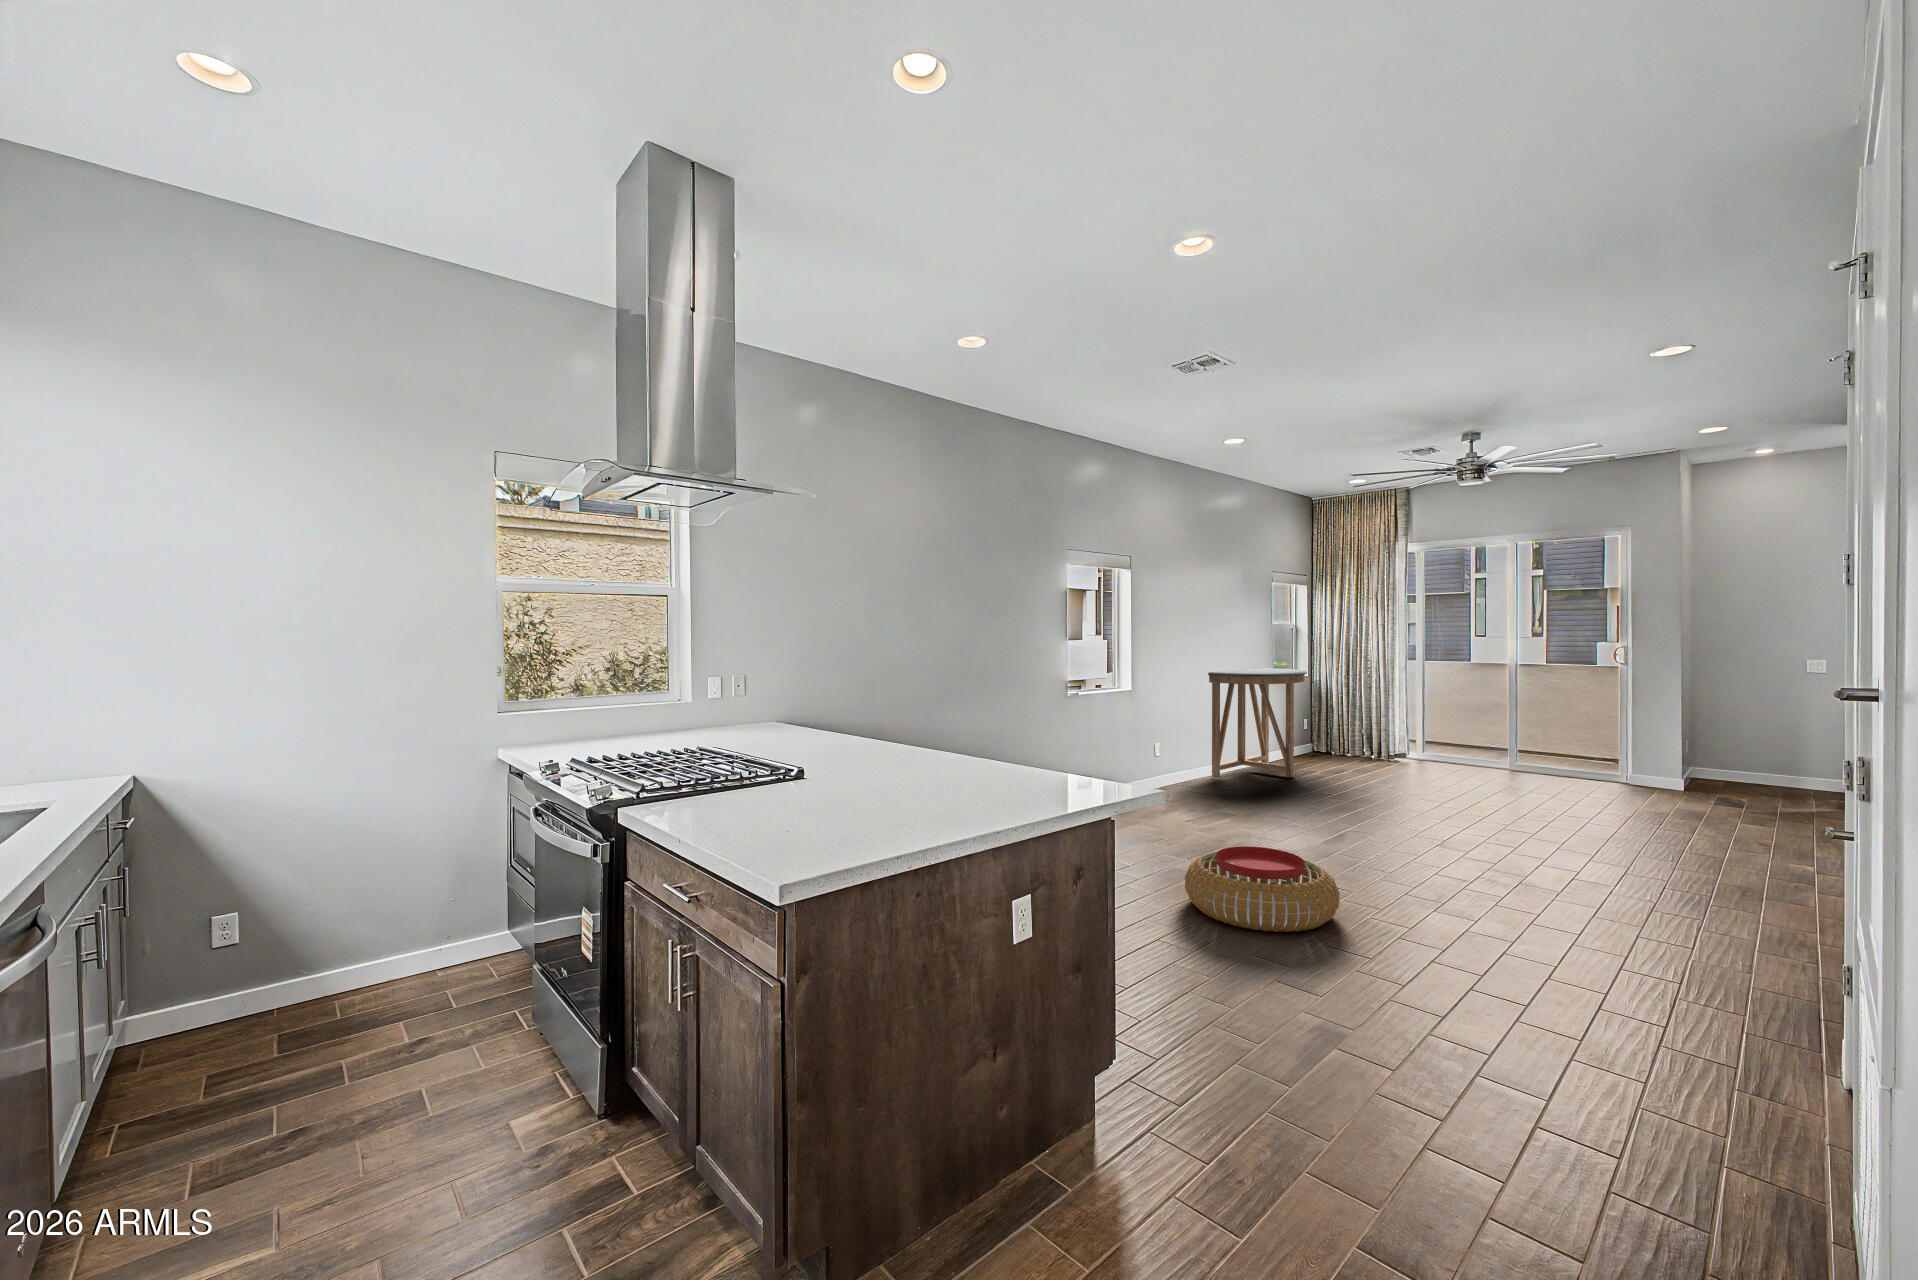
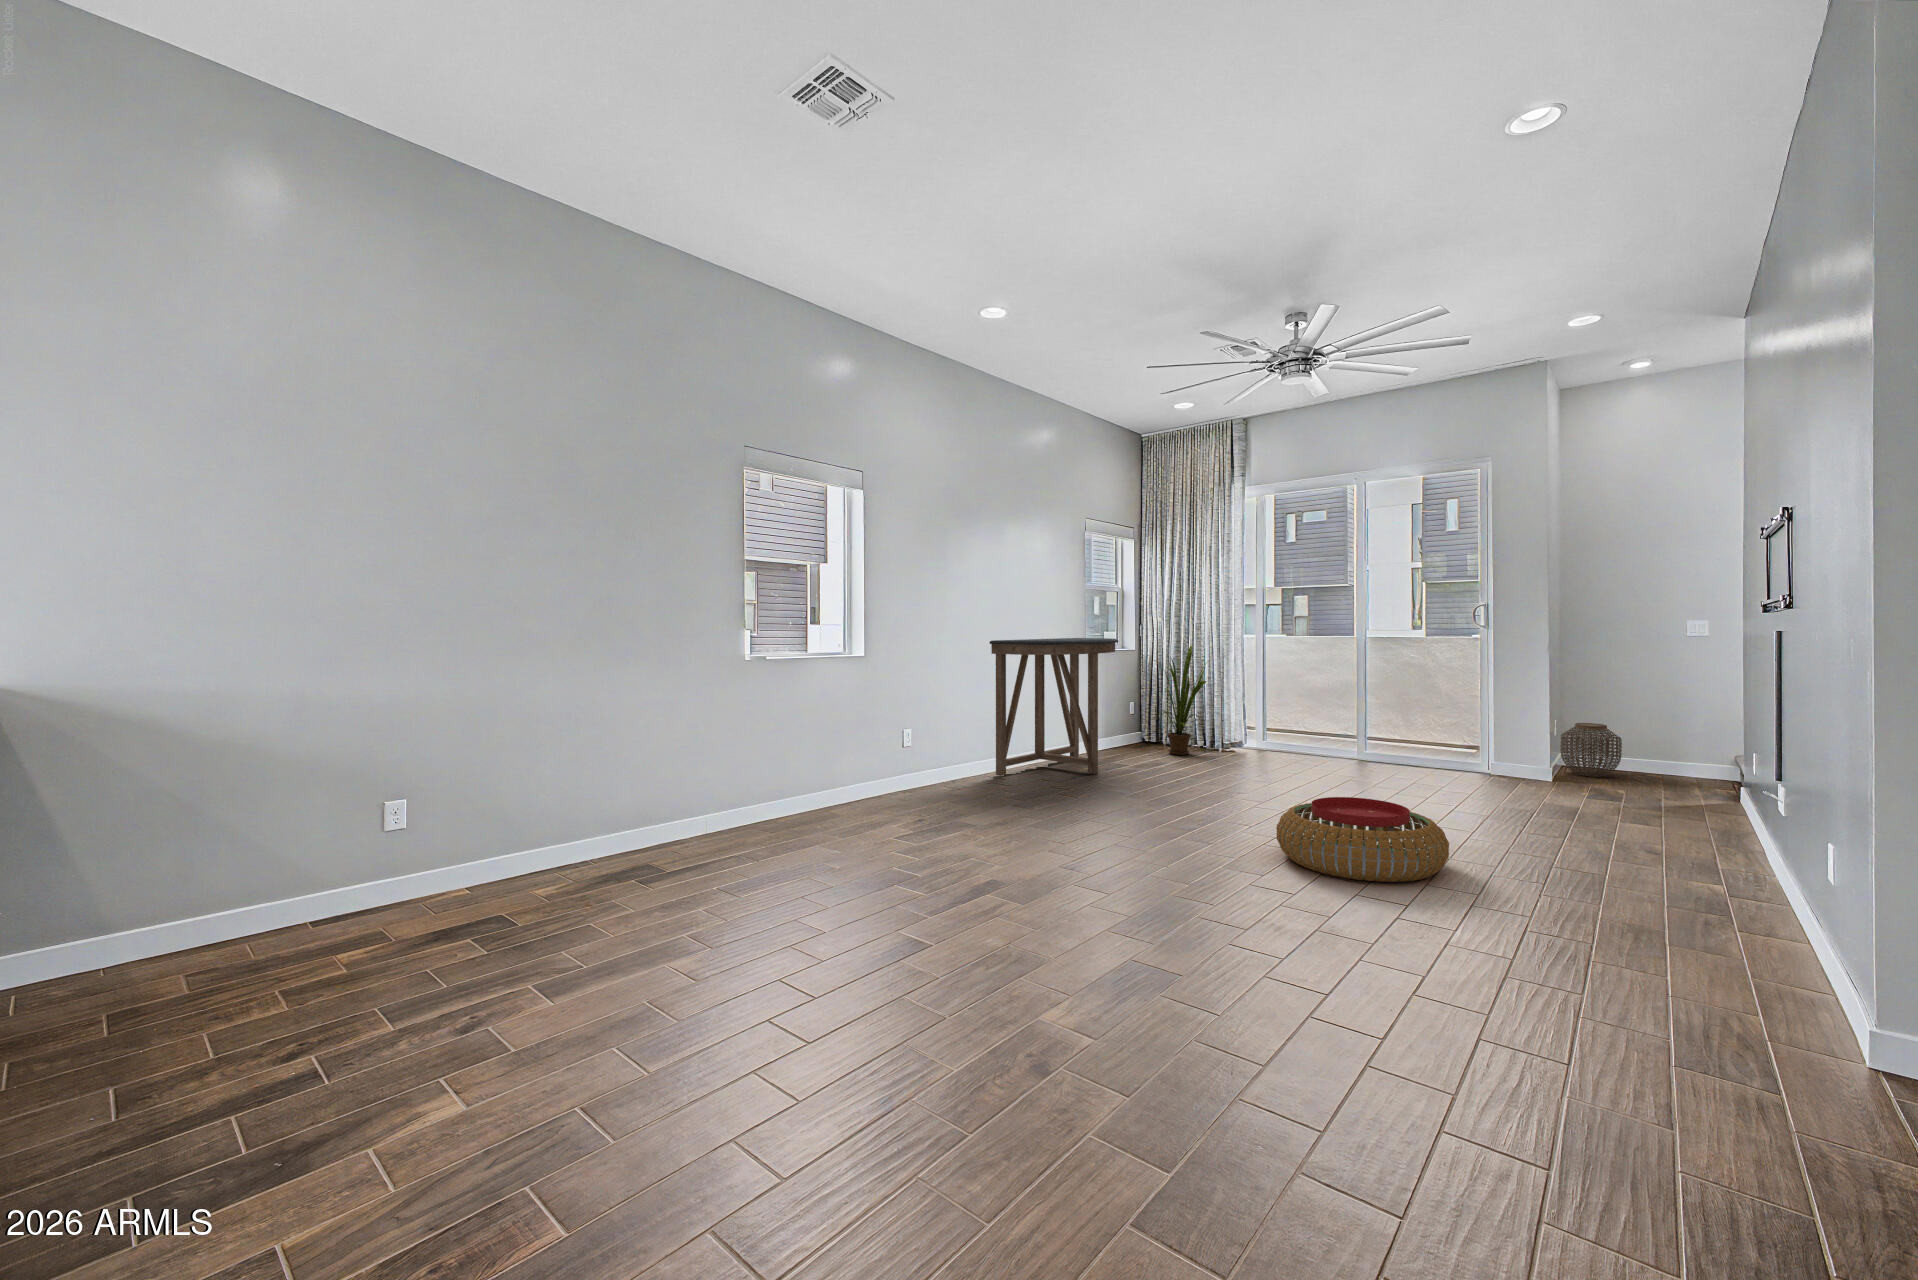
house plant: none [1325,674,1379,764] -> present [1154,646,1207,755]
woven basket: none [1692,744,1747,788] -> present [1560,723,1622,777]
pouf: present [1185,846,1340,932] -> present [1276,797,1449,882]

